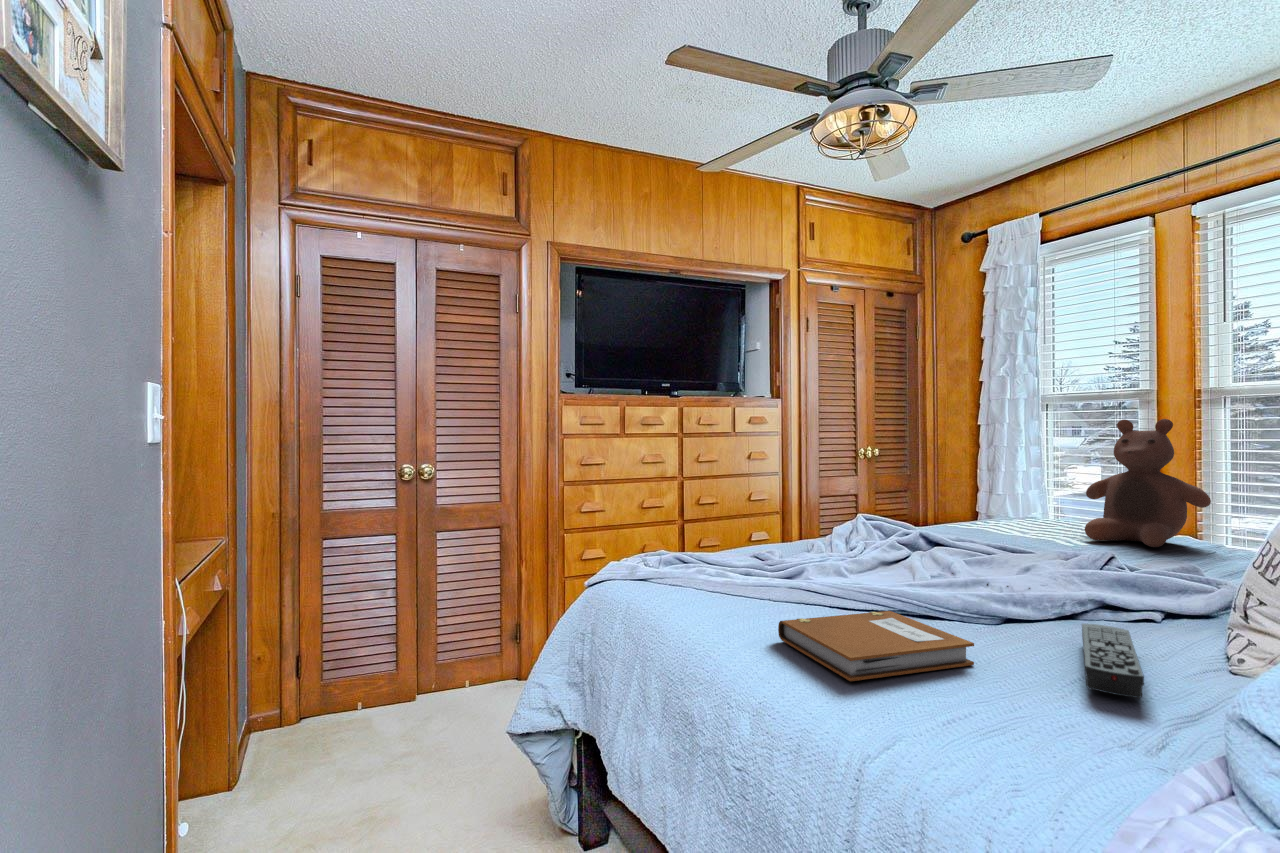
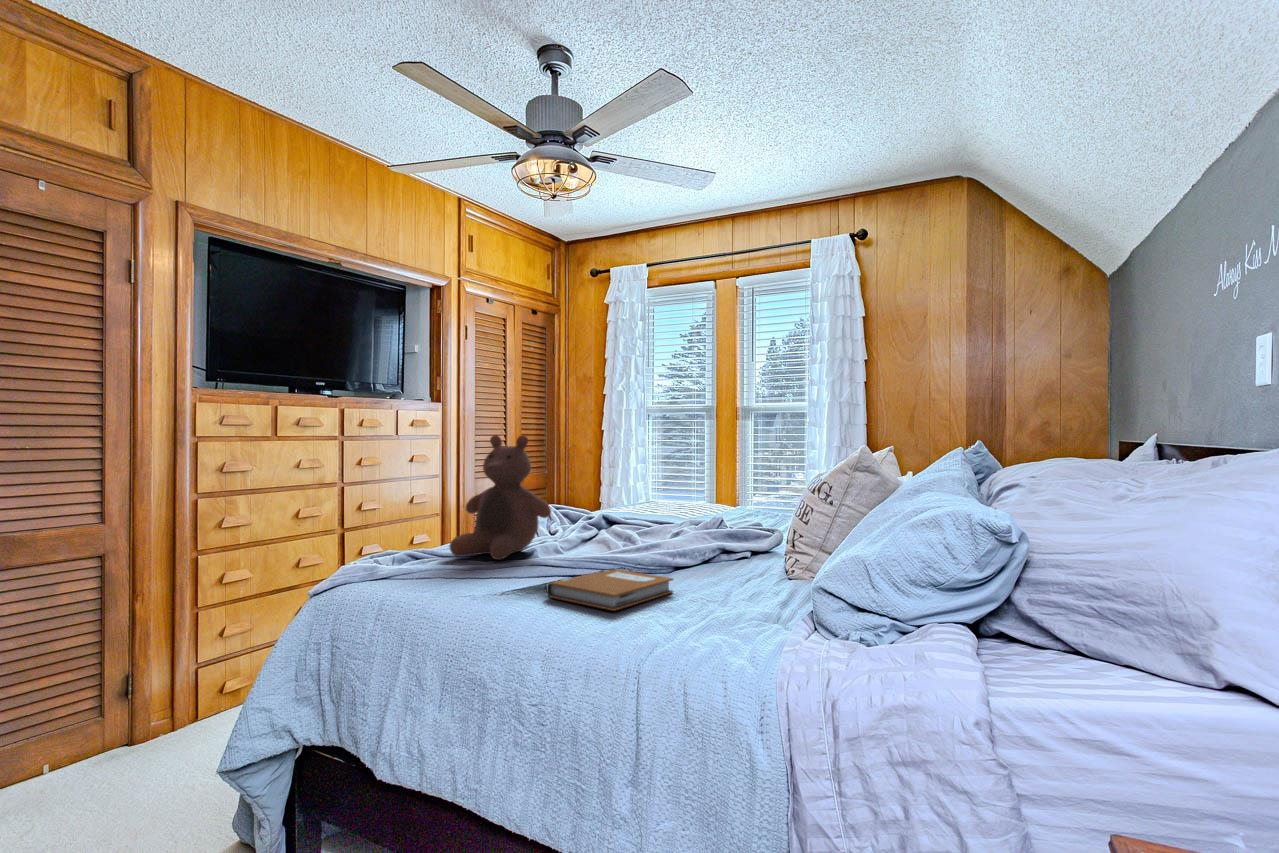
stuffed bear: present [1085,419,1211,547] -> present [449,435,551,560]
remote control: present [1082,624,1144,699] -> none [720,561,761,594]

